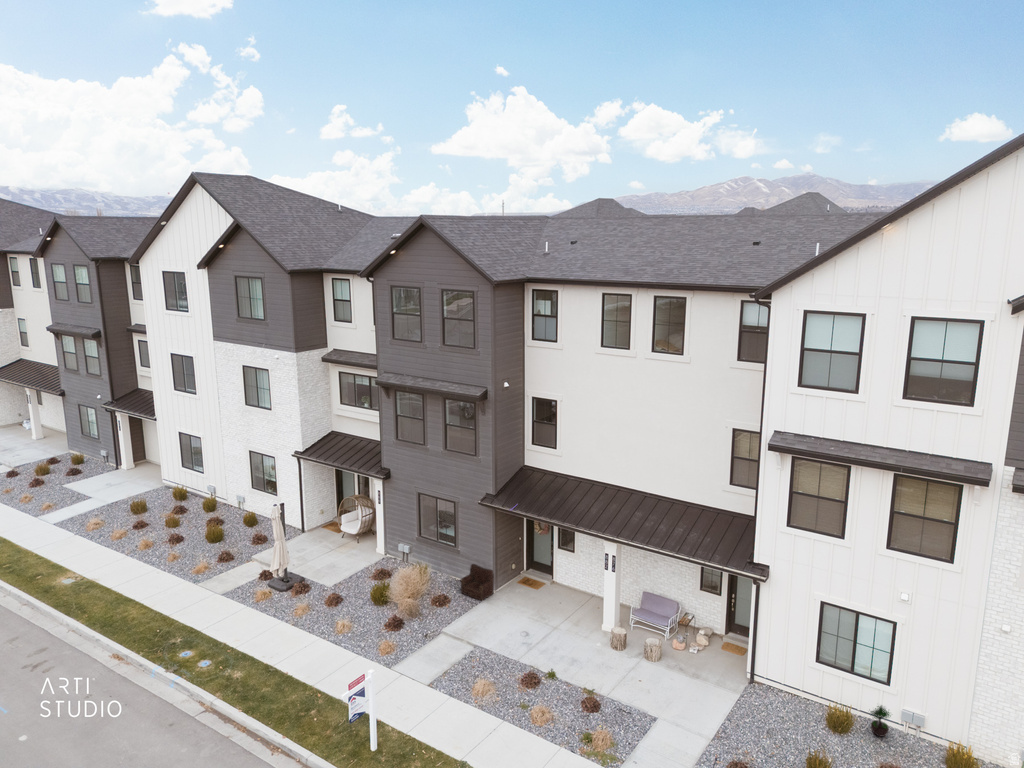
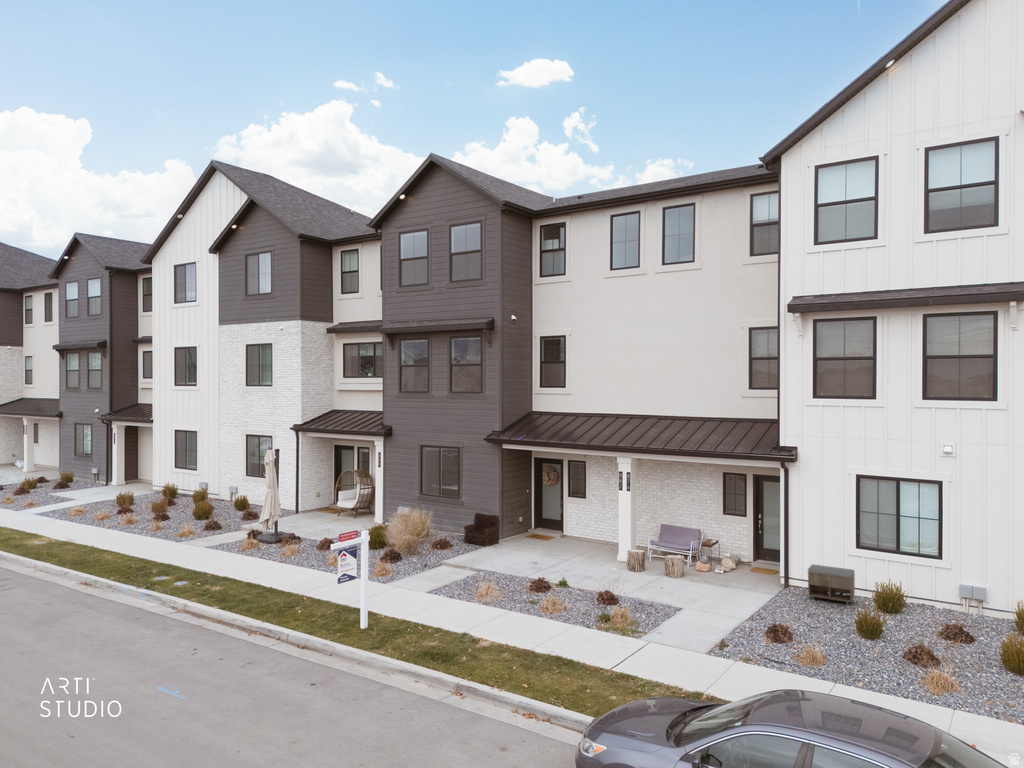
storage bench: none [767,670,810,714] -> present [808,564,855,604]
potted tree: present [871,706,889,736] -> none [925,574,954,616]

